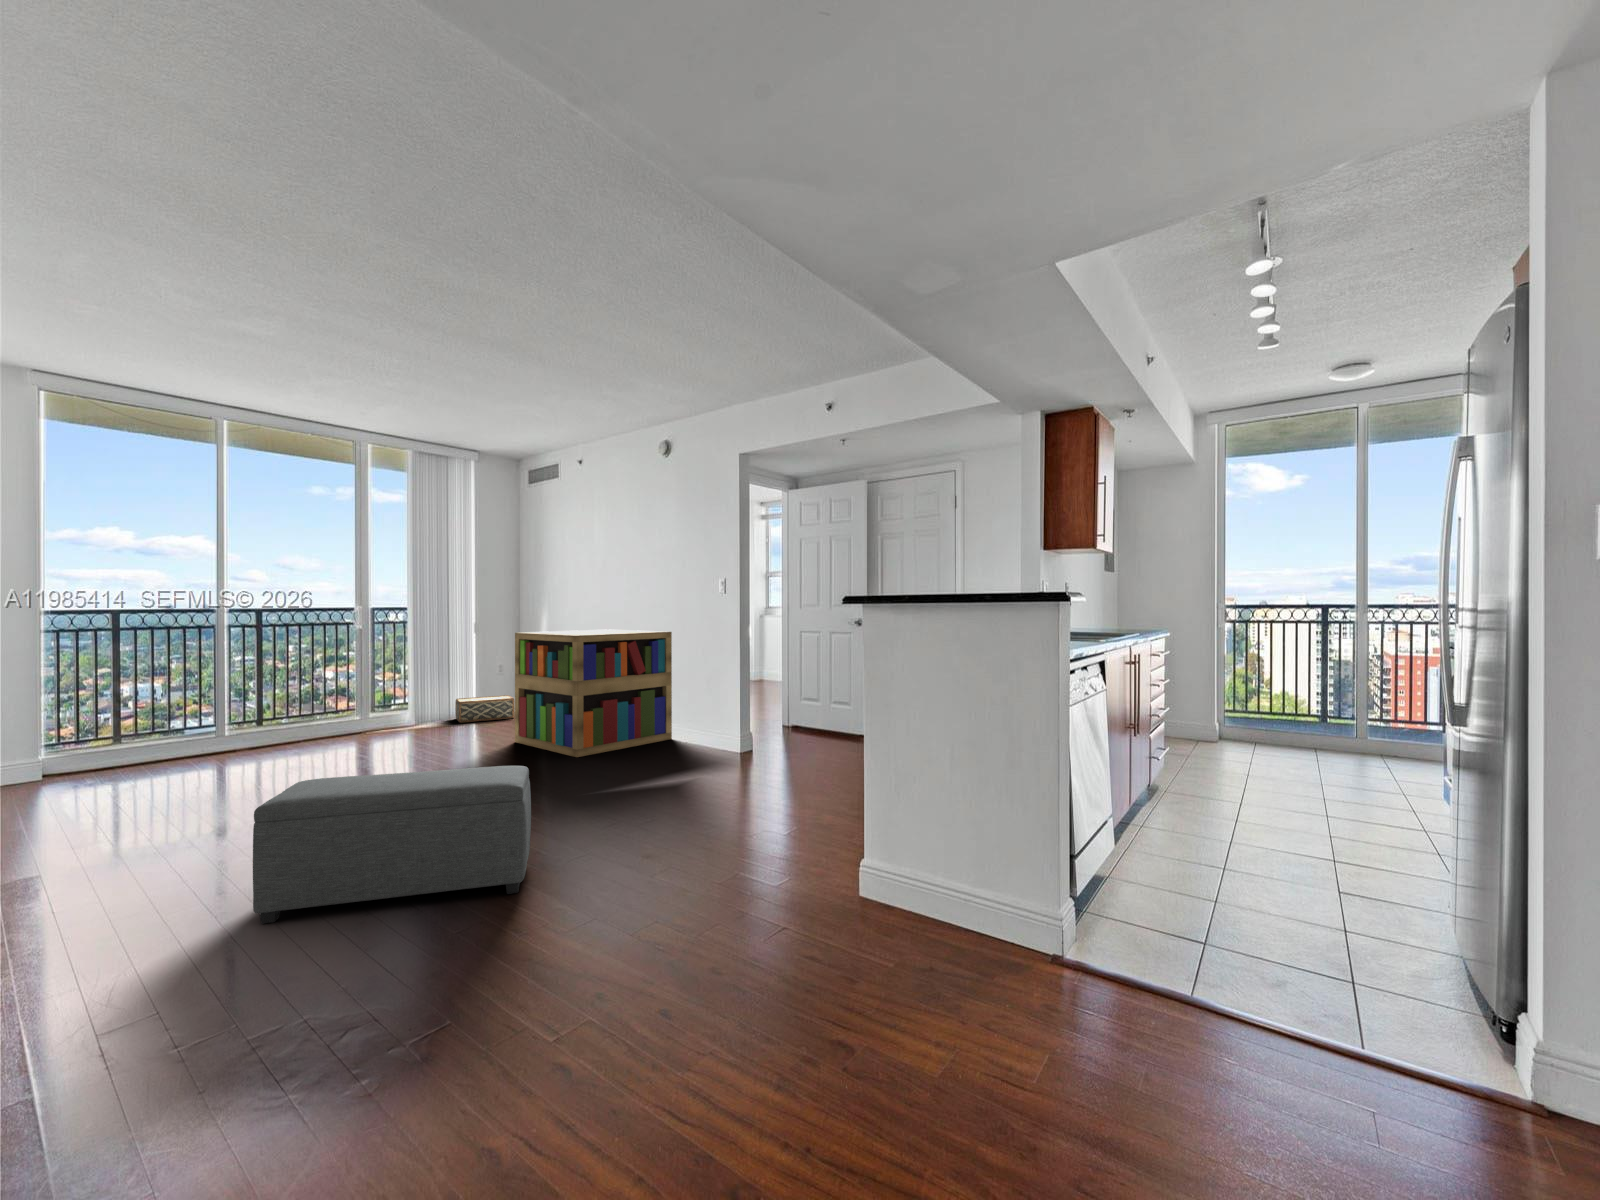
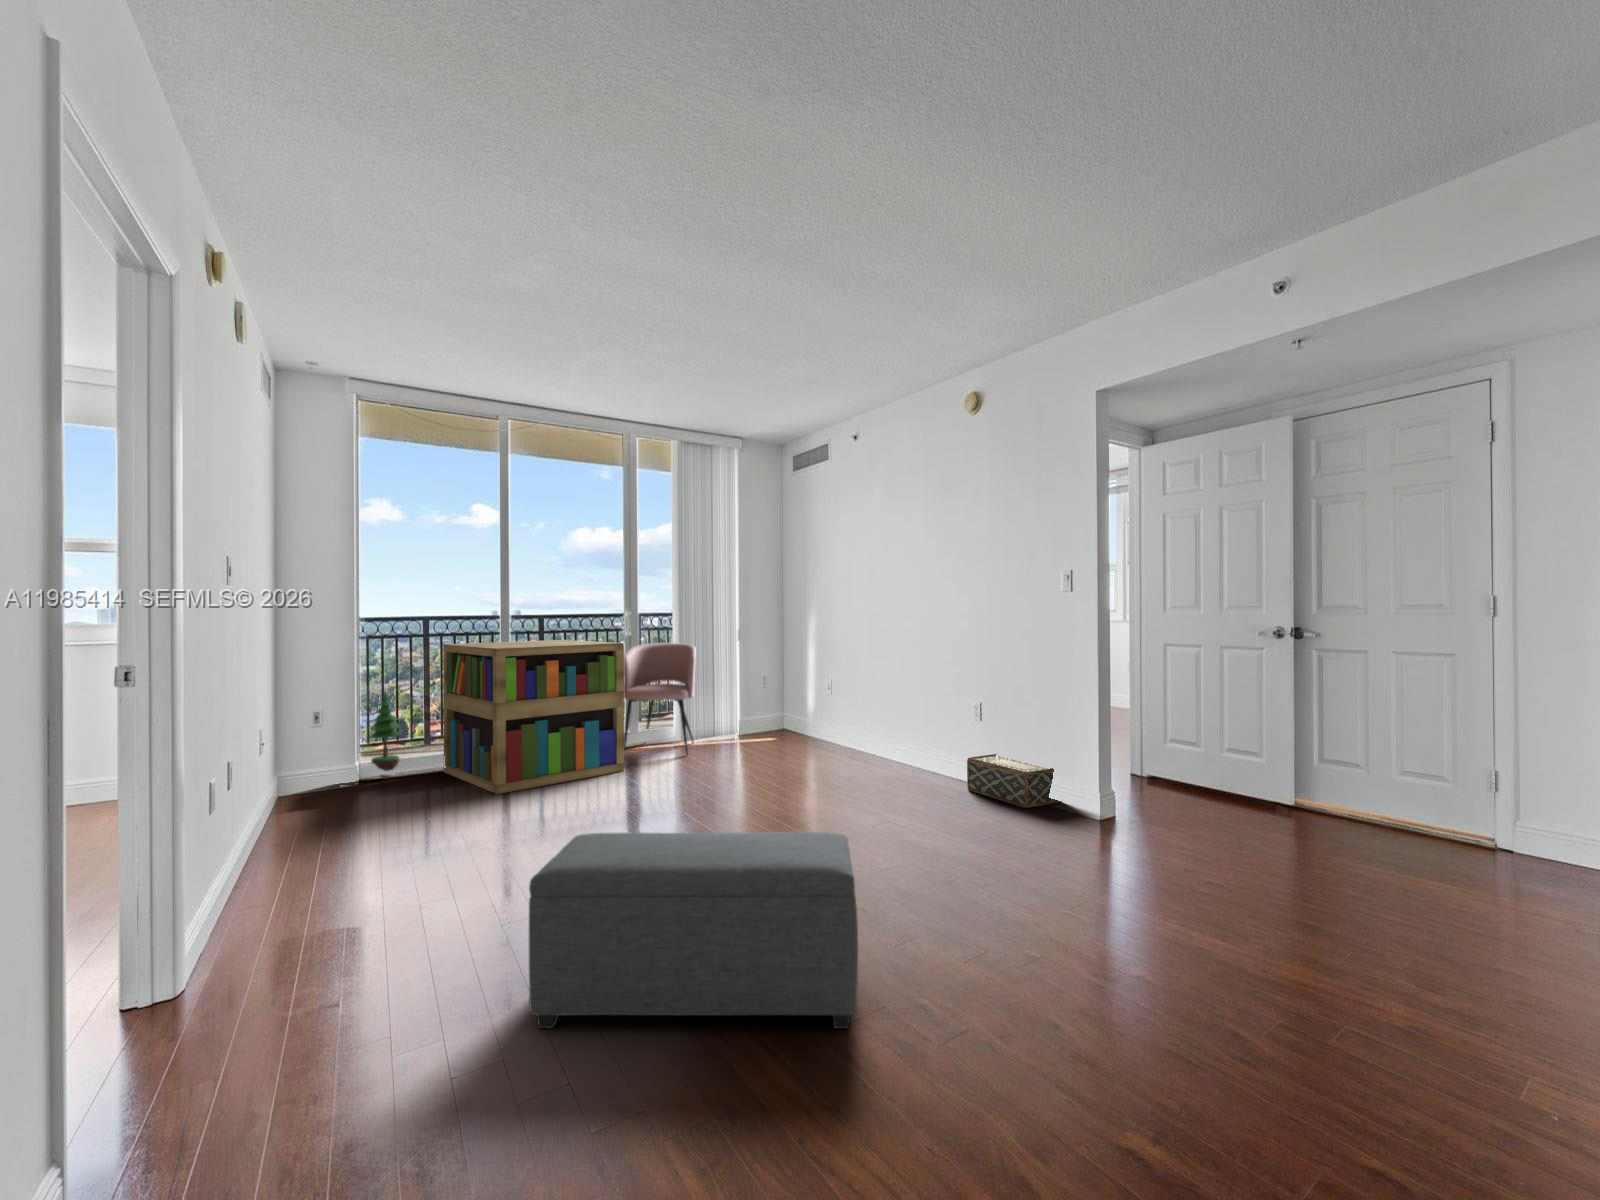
bookshelf: present [515,629,672,757] -> present [443,640,624,794]
armchair: none [351,636,429,740] -> present [623,643,696,754]
potted tree: none [48,685,94,775] -> present [368,692,401,778]
woven basket: present [455,695,514,723] -> present [967,754,1062,808]

